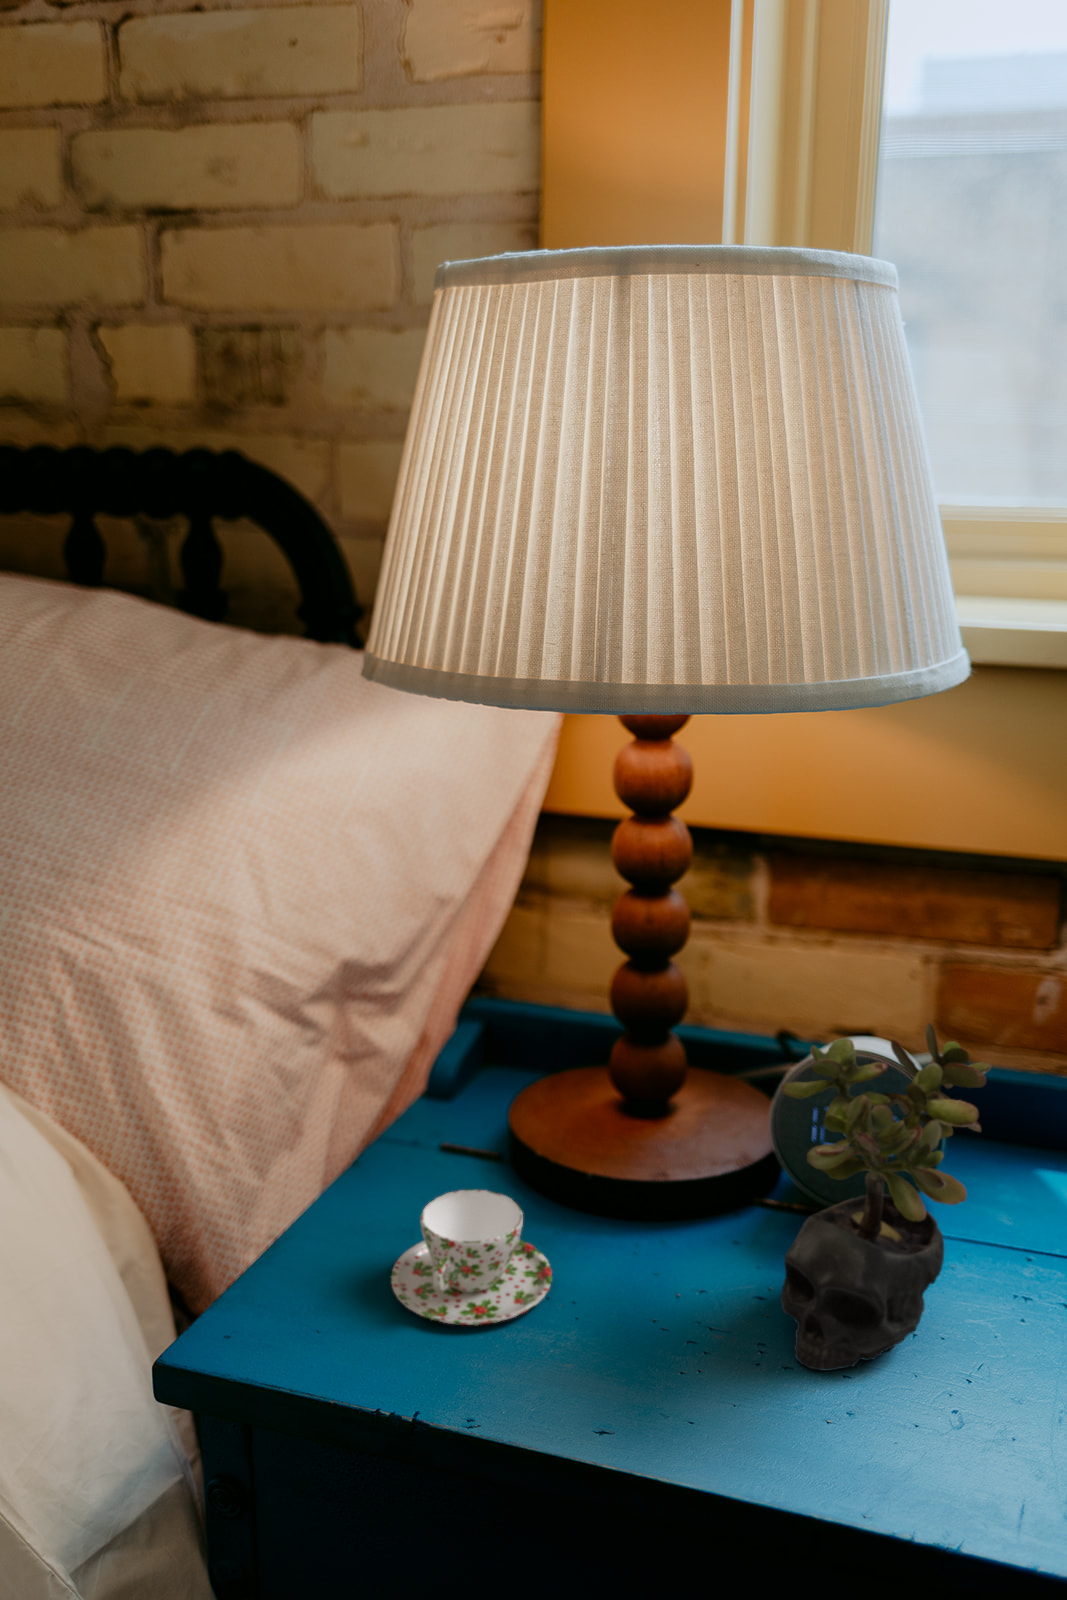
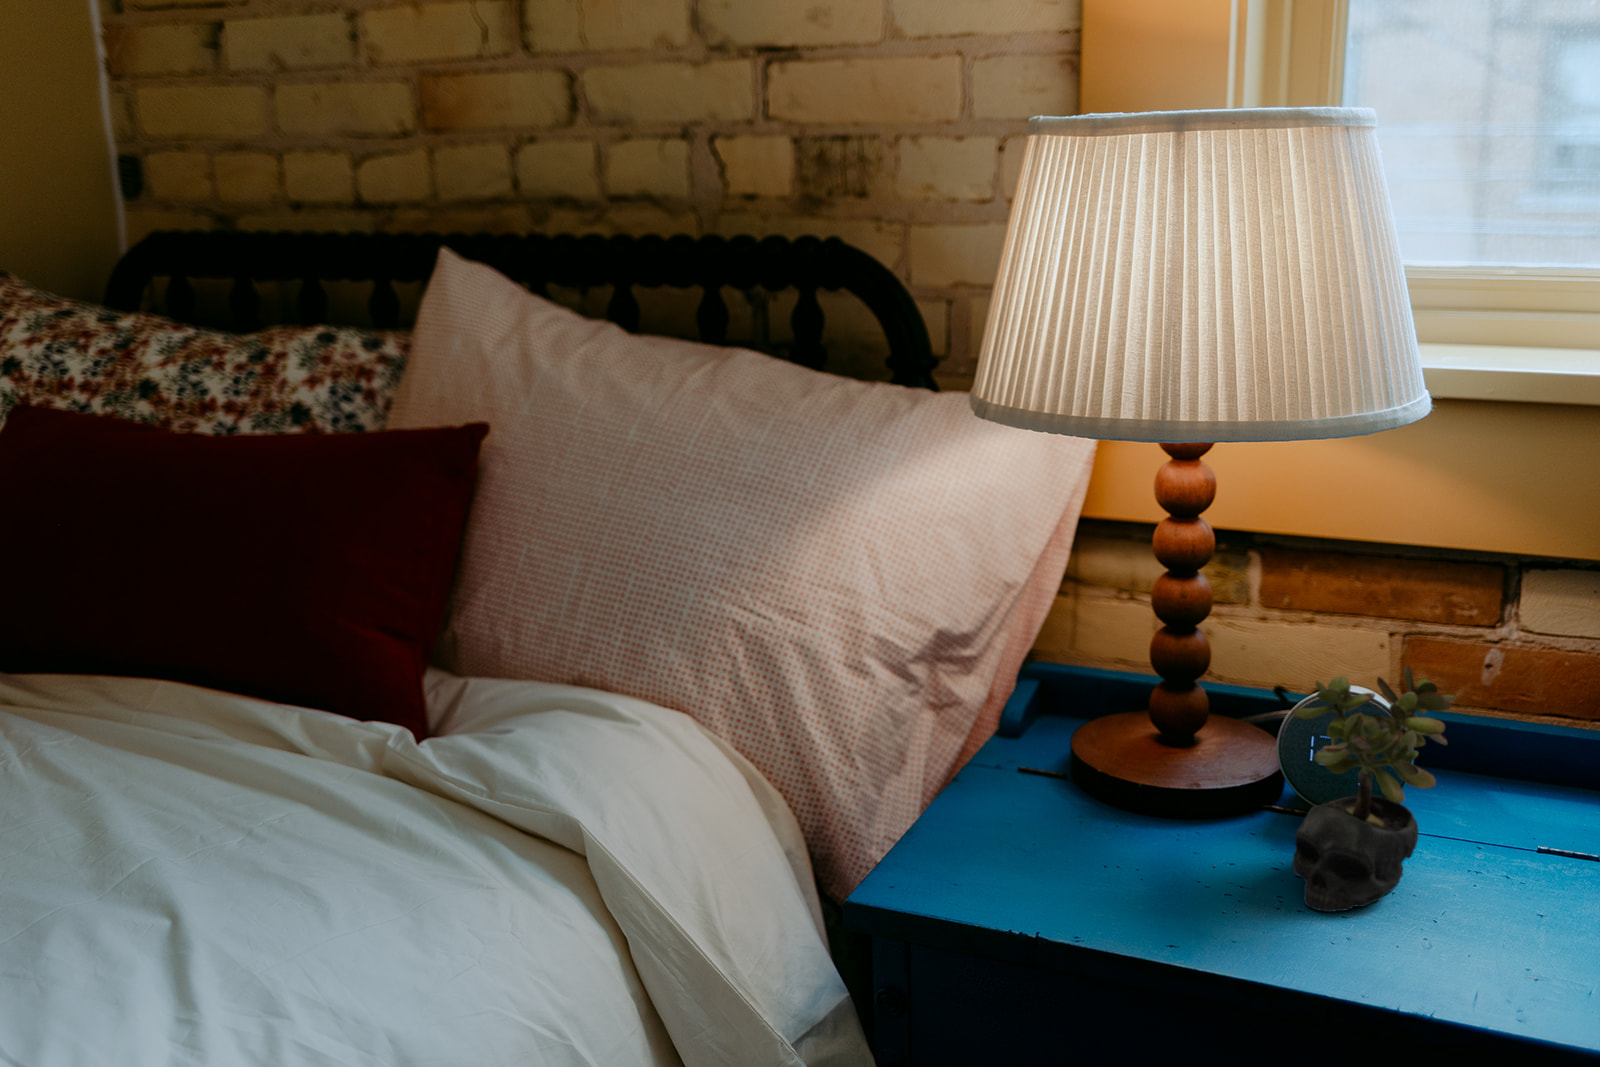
teacup: present [391,1190,552,1325] -> none [999,787,1117,875]

